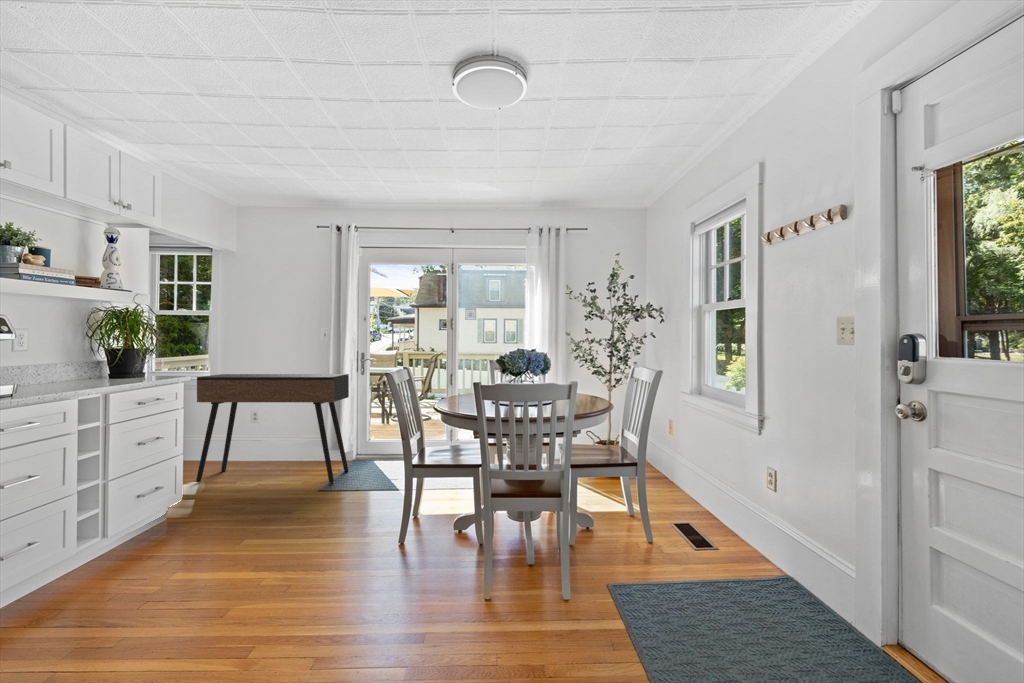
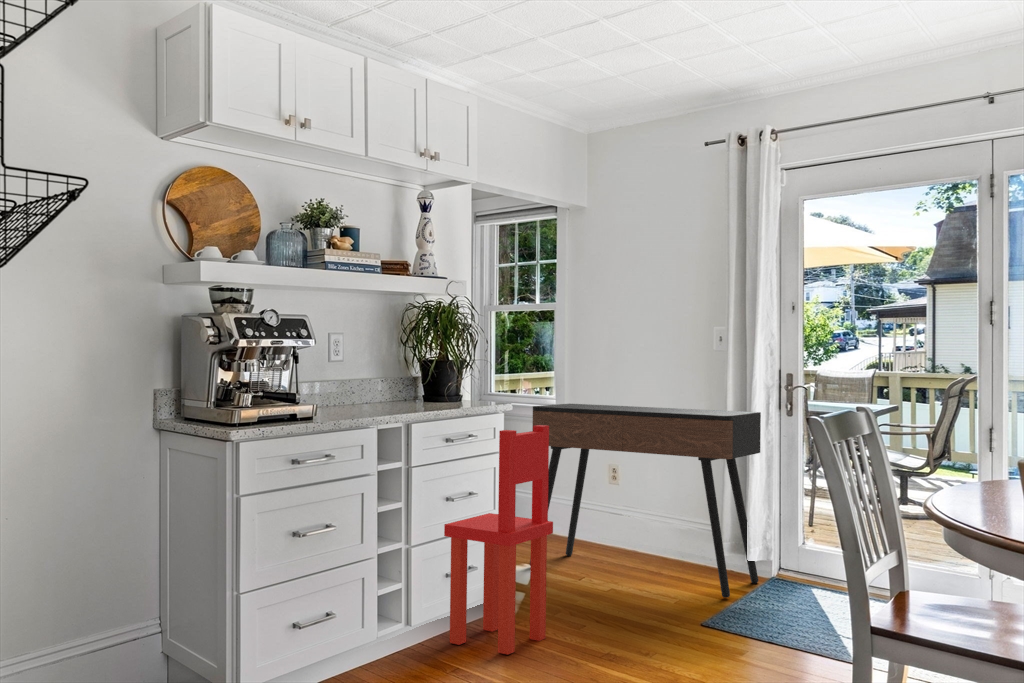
chair: none [136,389,222,545] -> present [444,425,553,655]

